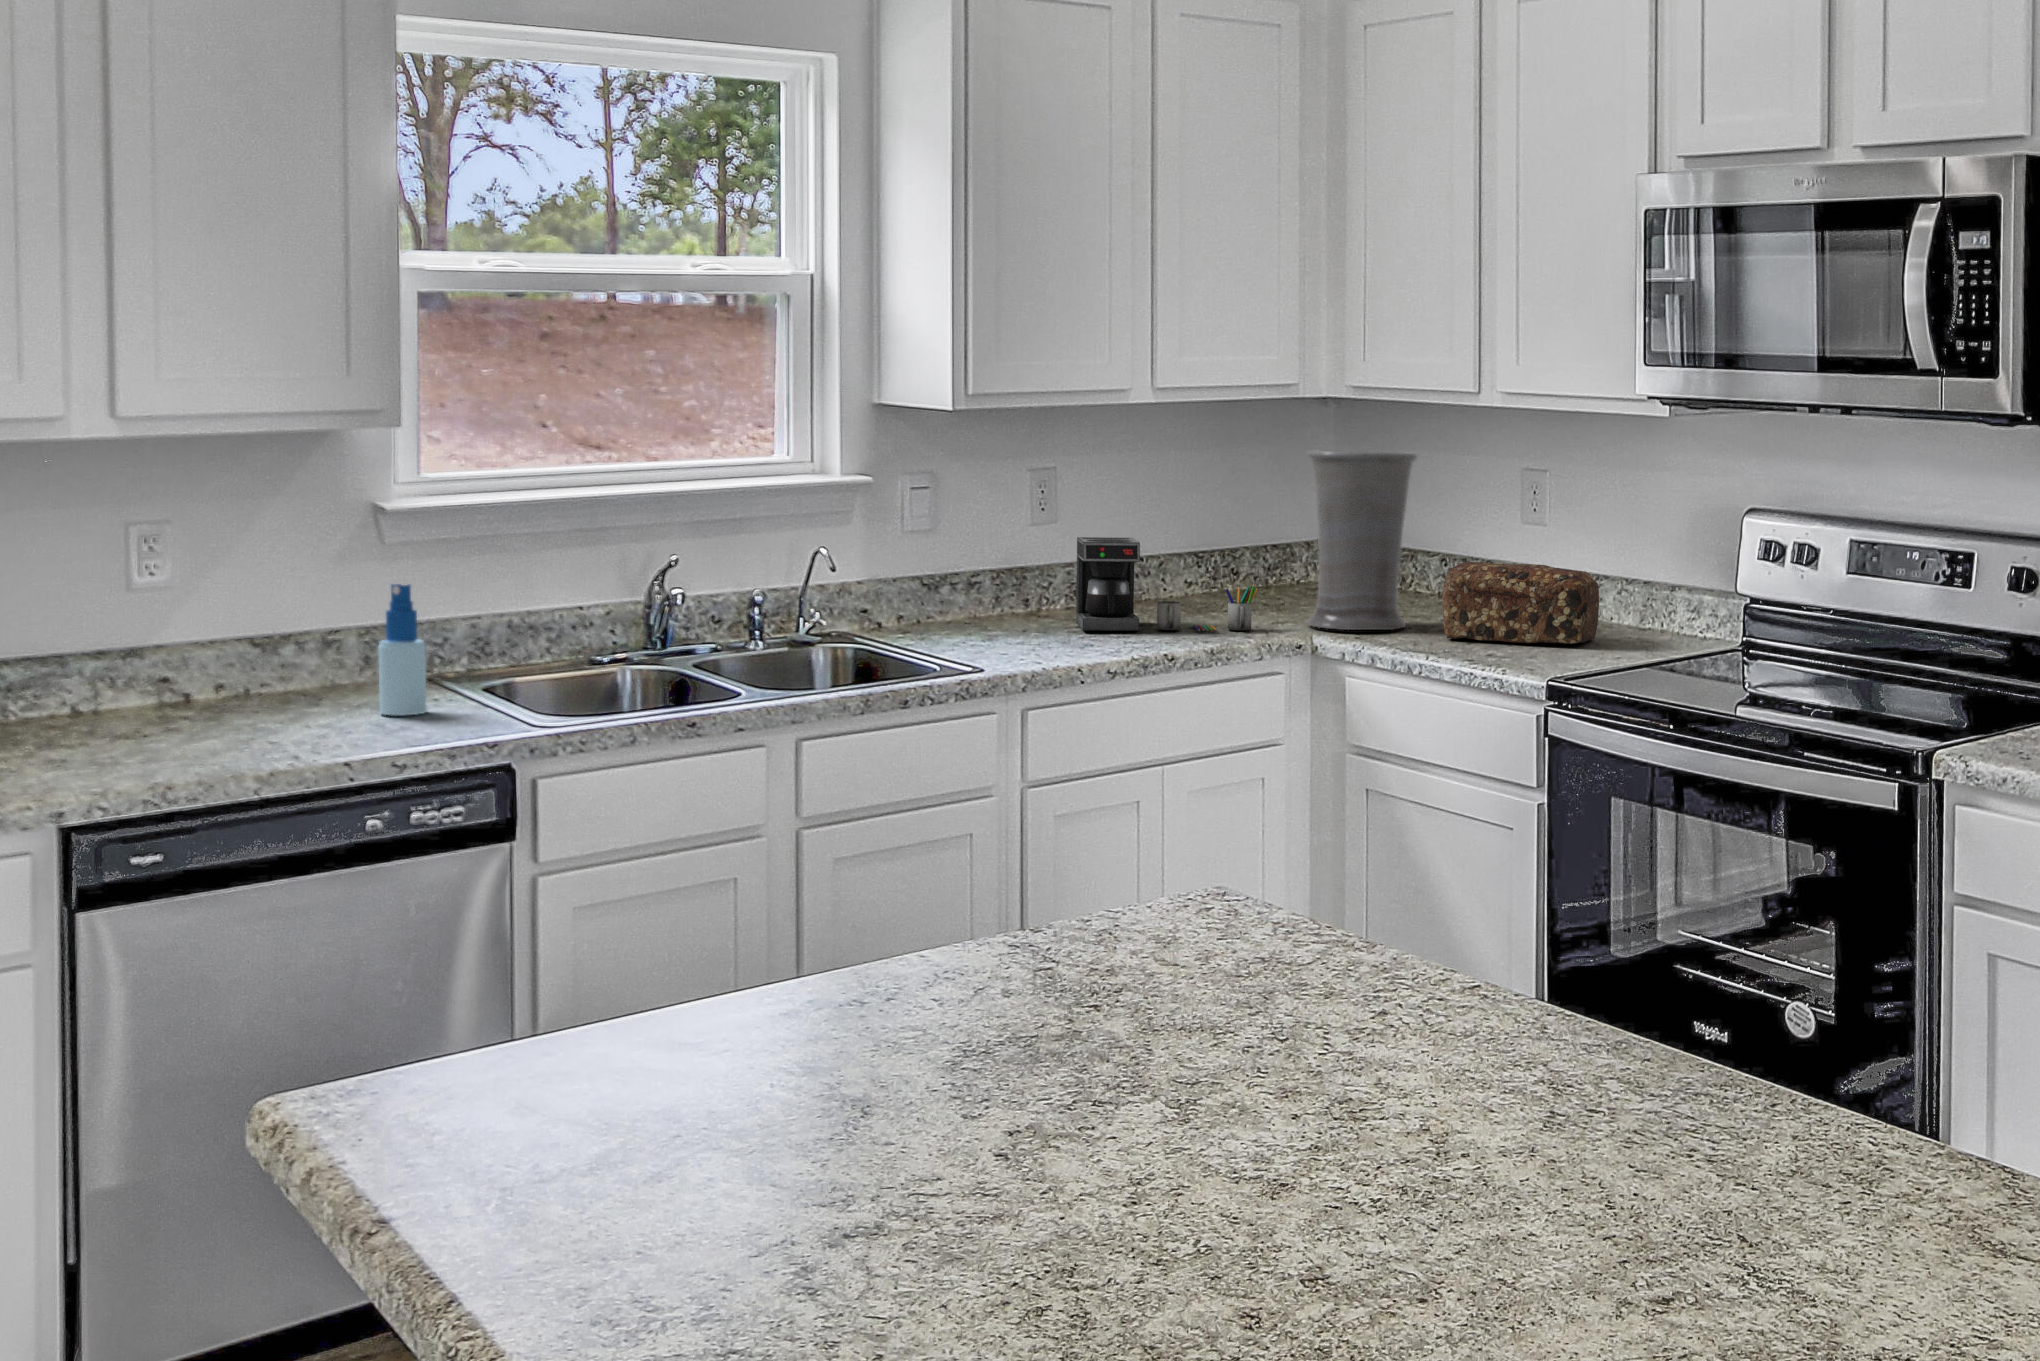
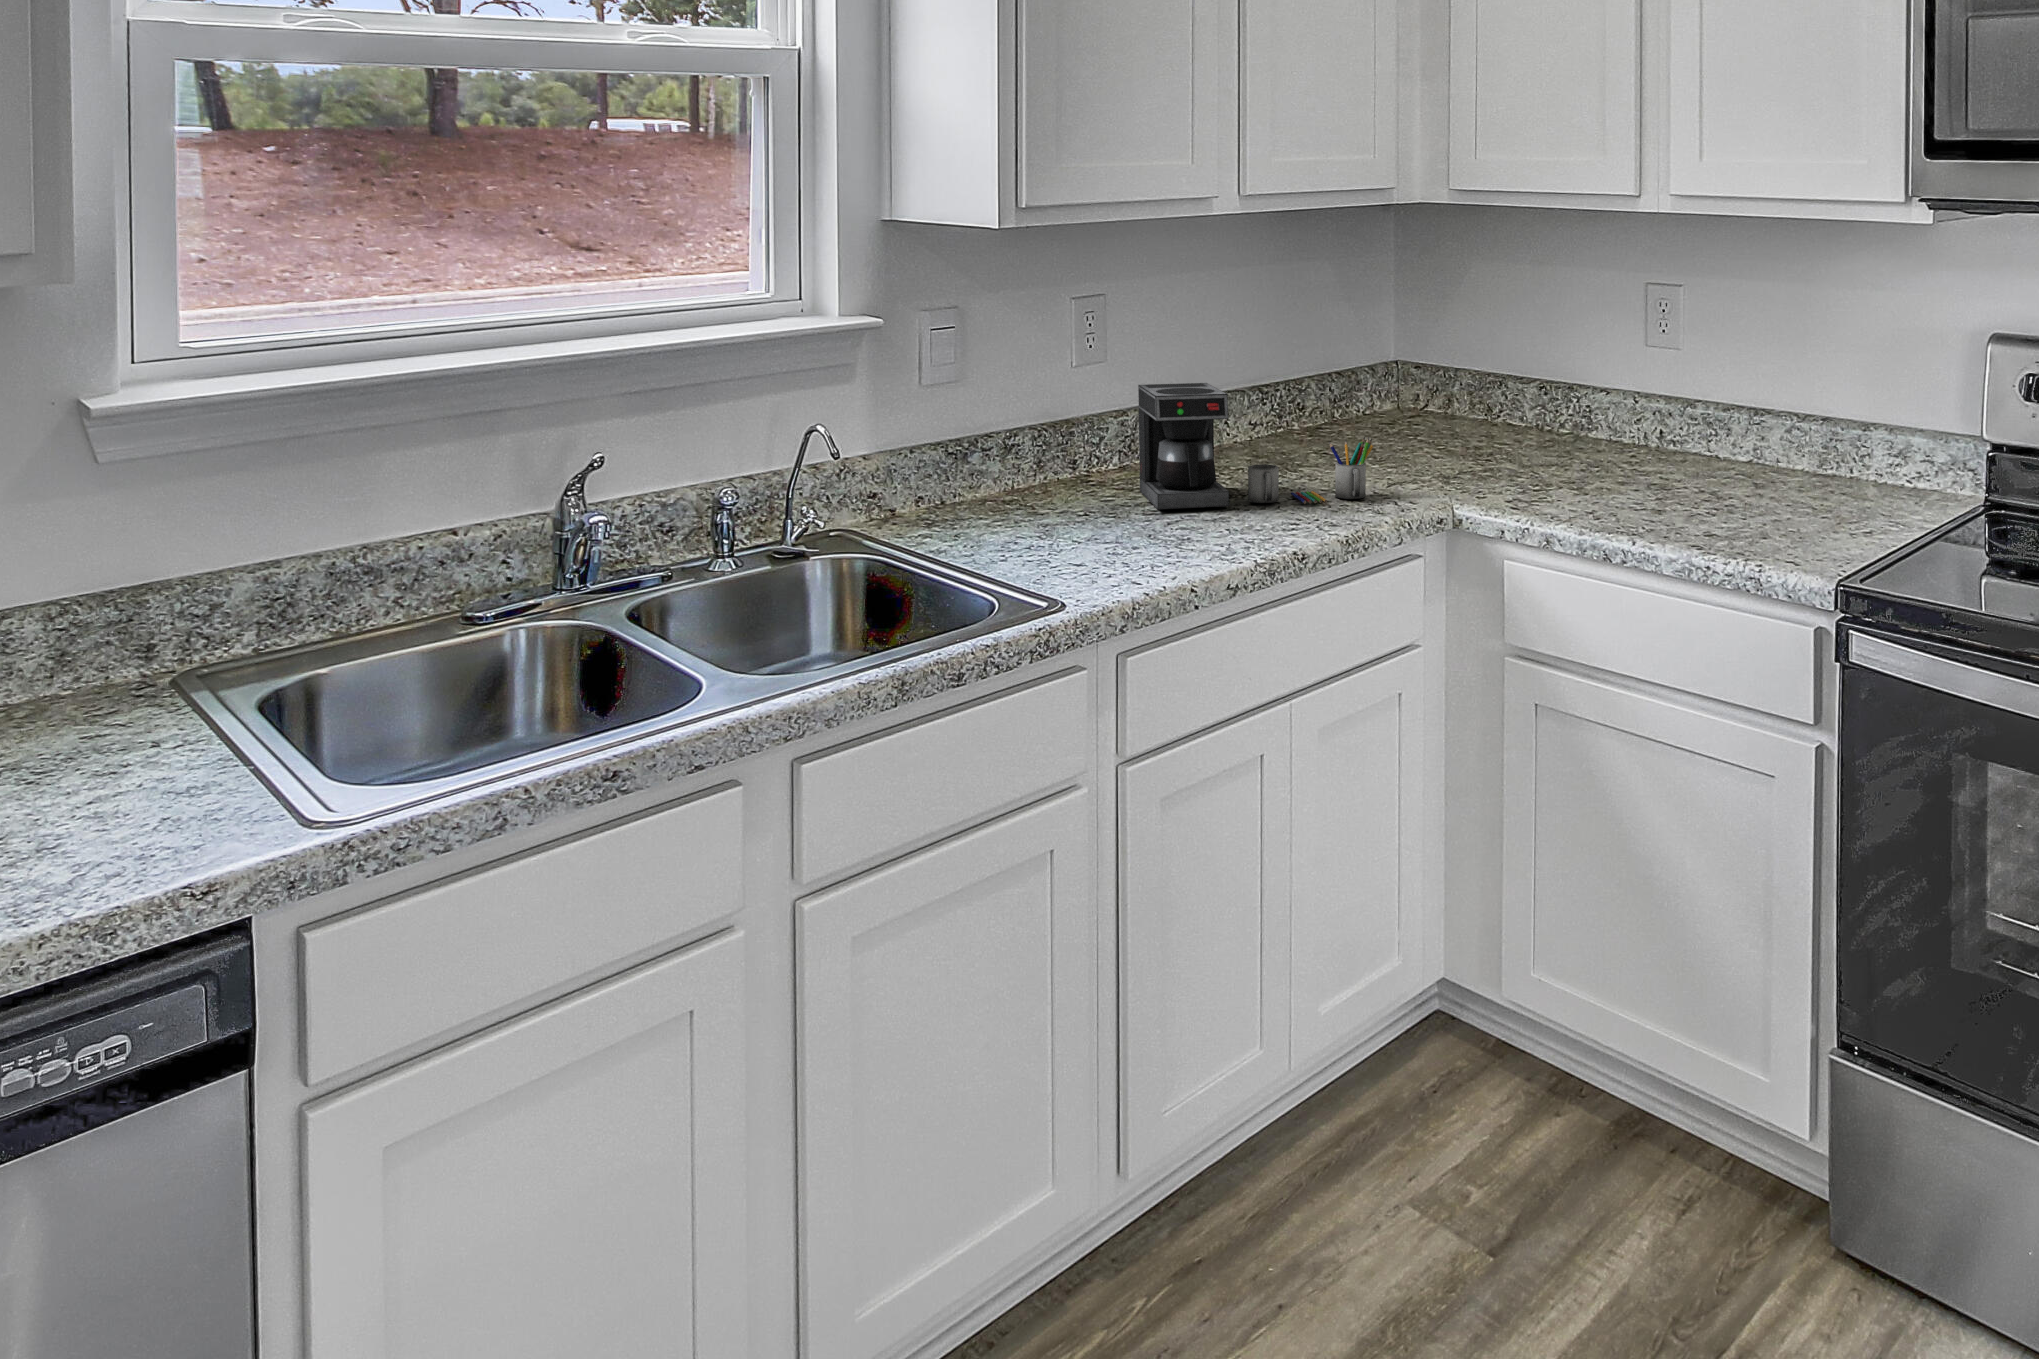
vase: present [1307,450,1417,630] -> none [1425,267,1563,494]
bread loaf: present [1442,562,1599,644] -> none [1615,406,1804,510]
spray bottle: present [378,584,426,715] -> none [23,568,129,801]

